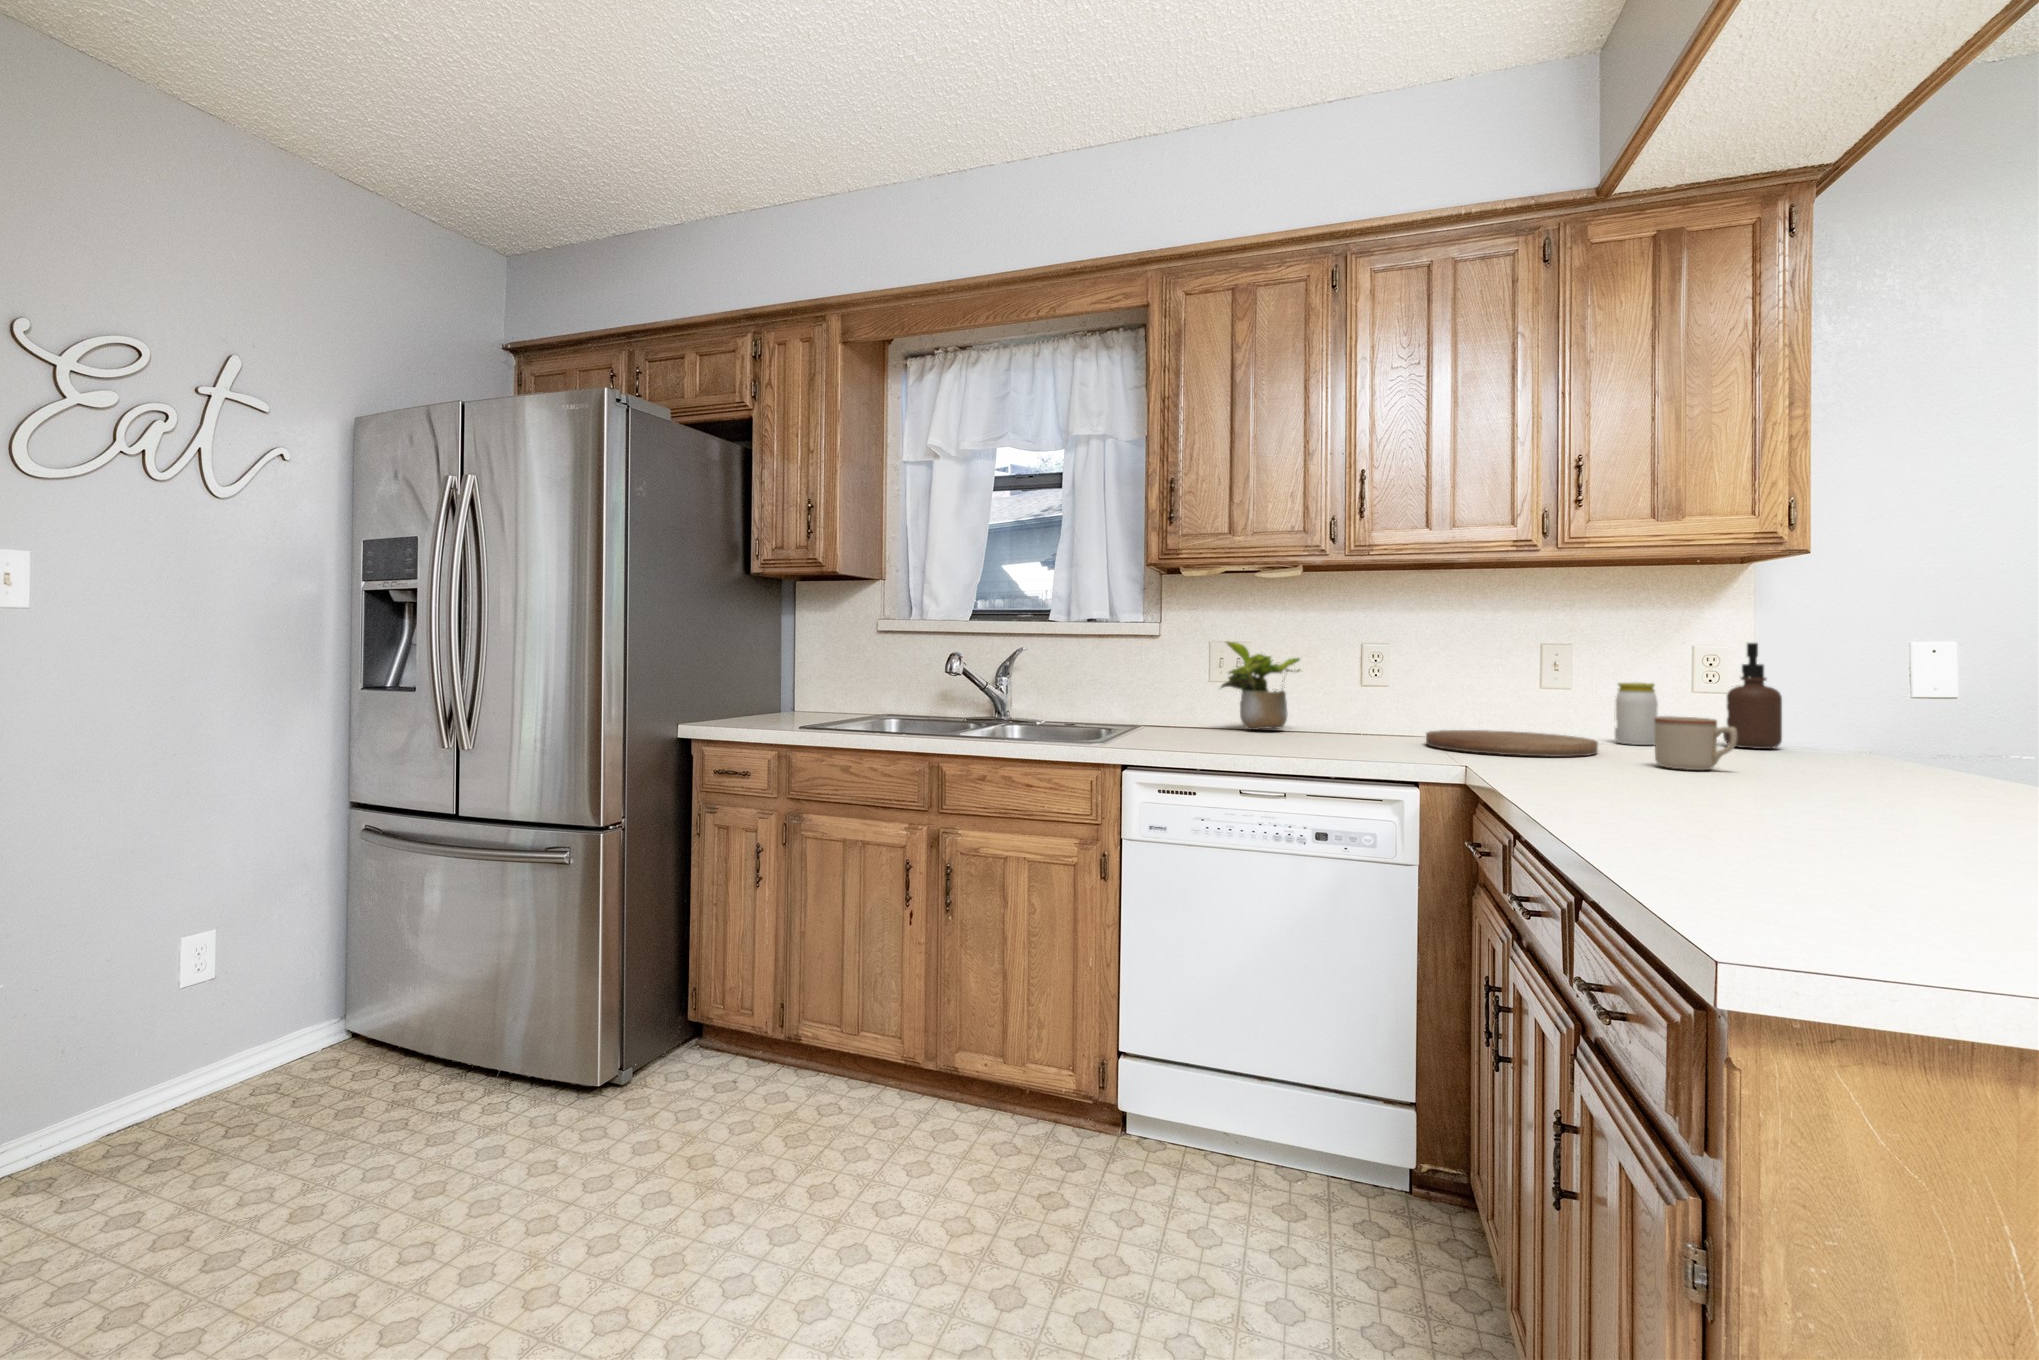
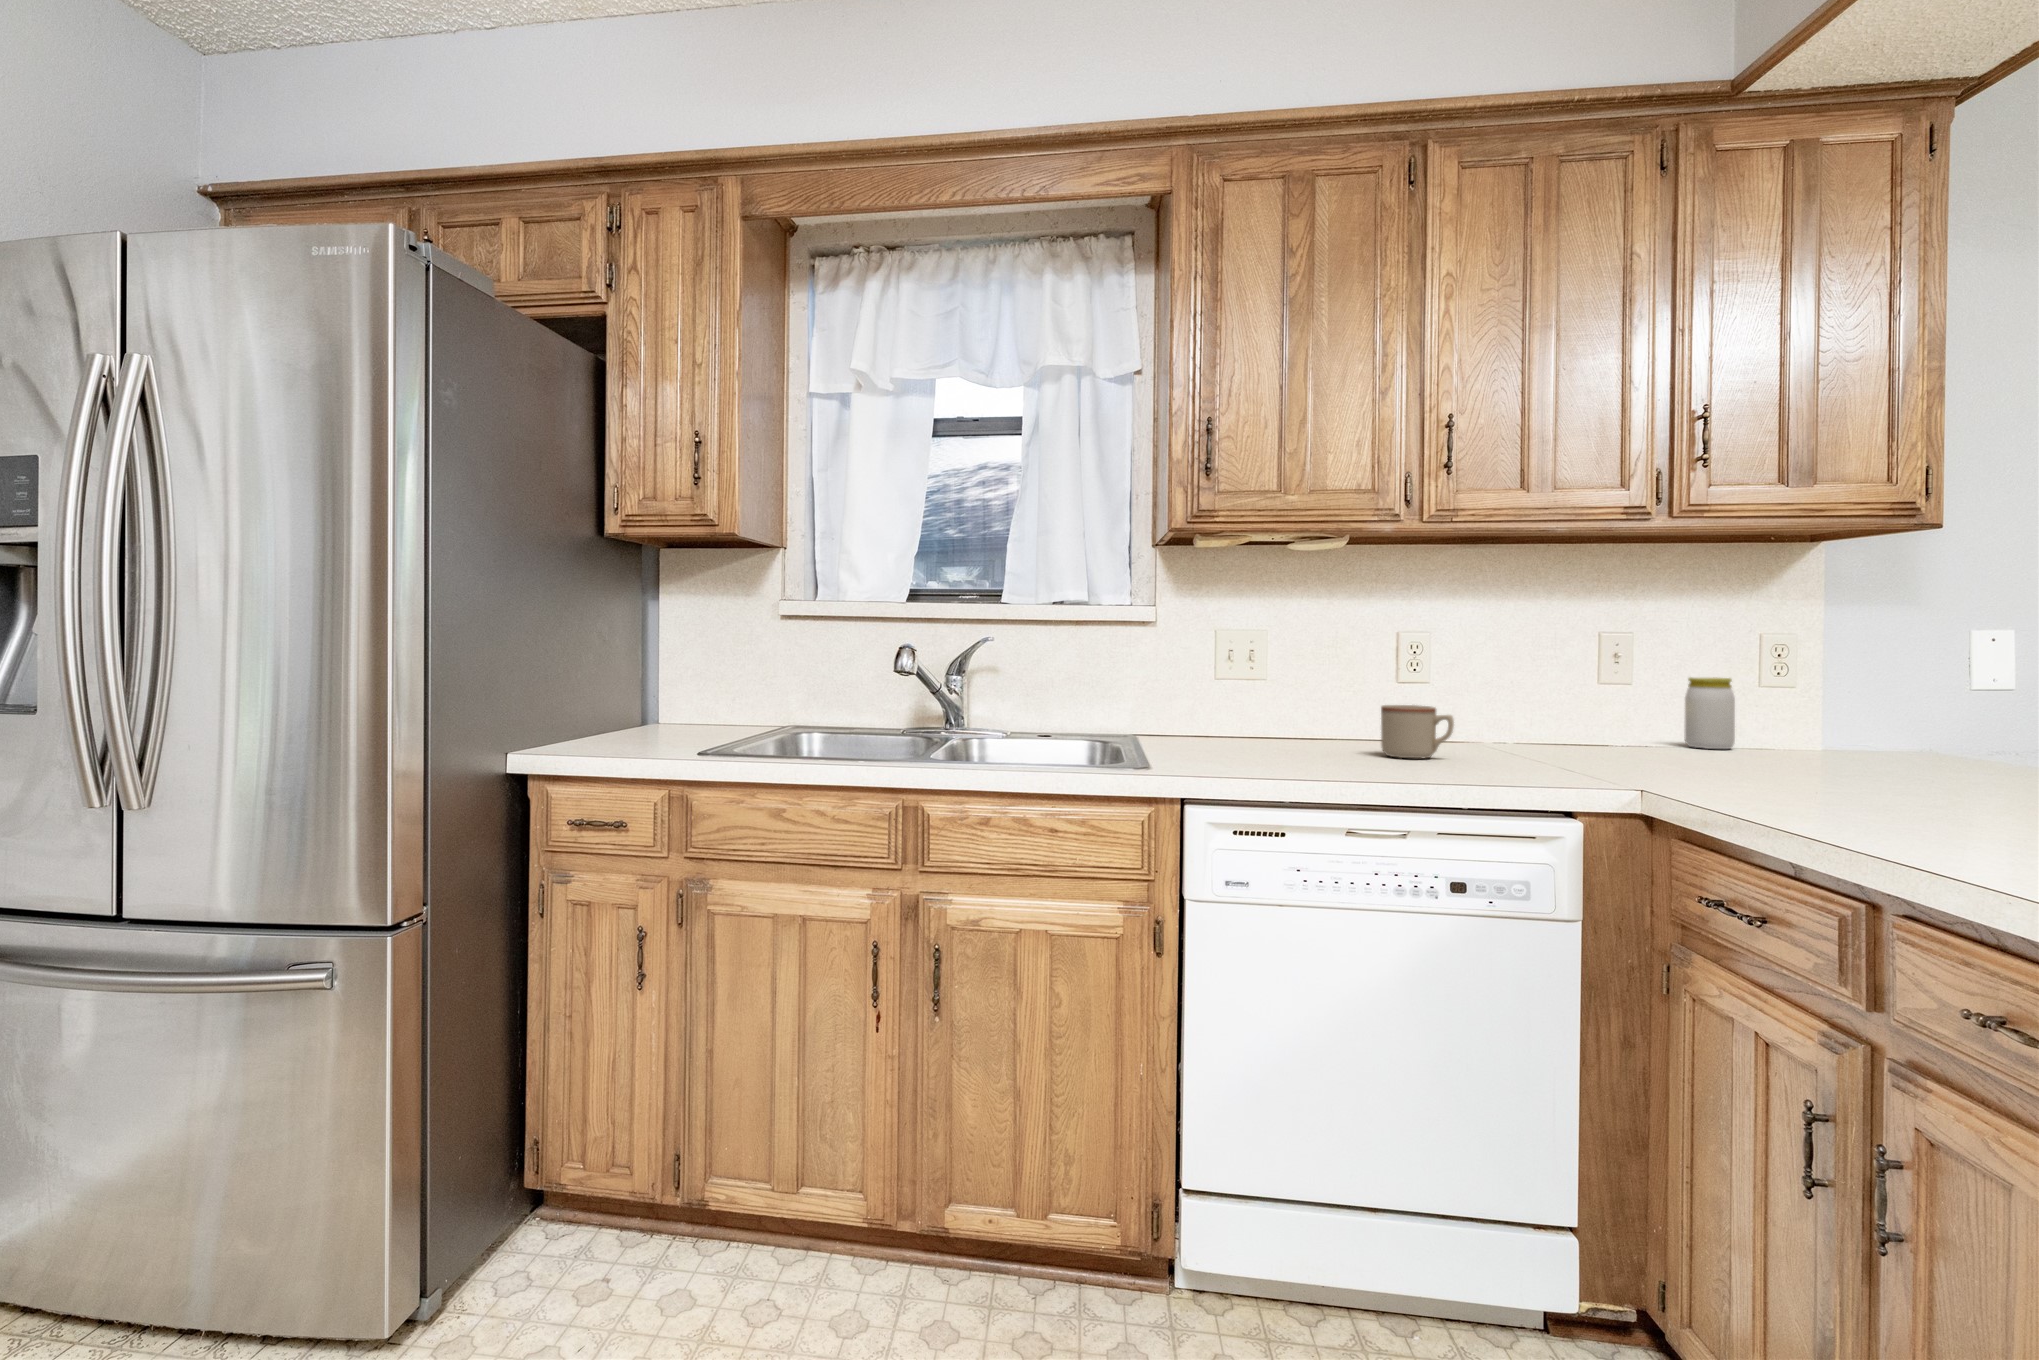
potted plant: present [1221,641,1300,730] -> none [1229,631,1331,740]
soap dispenser: present [1723,643,1782,749] -> none [1795,632,1863,750]
mug: present [1654,716,1737,770] -> present [1381,705,1454,758]
cutting board: present [1426,730,1598,757] -> none [1508,736,1723,770]

